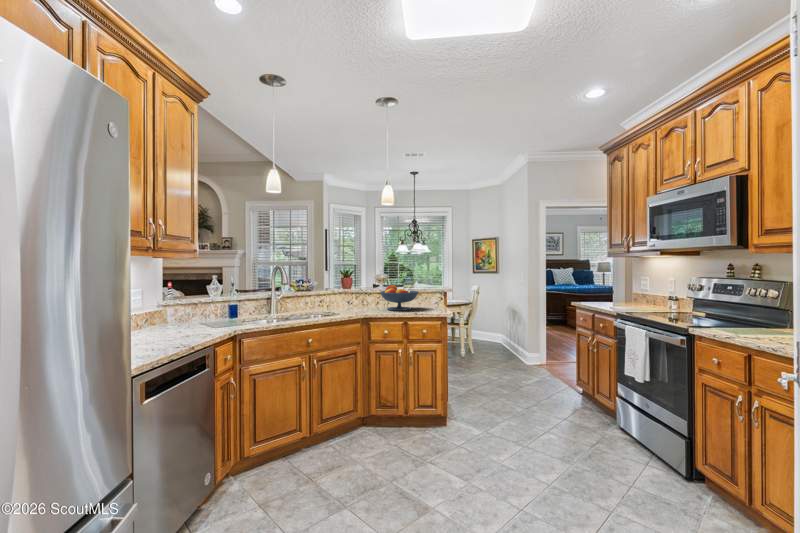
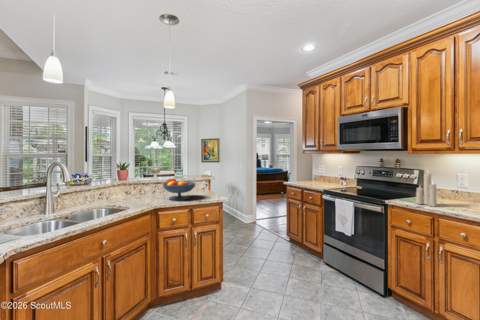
candle: none [733,273,766,338] -> present [416,173,437,207]

